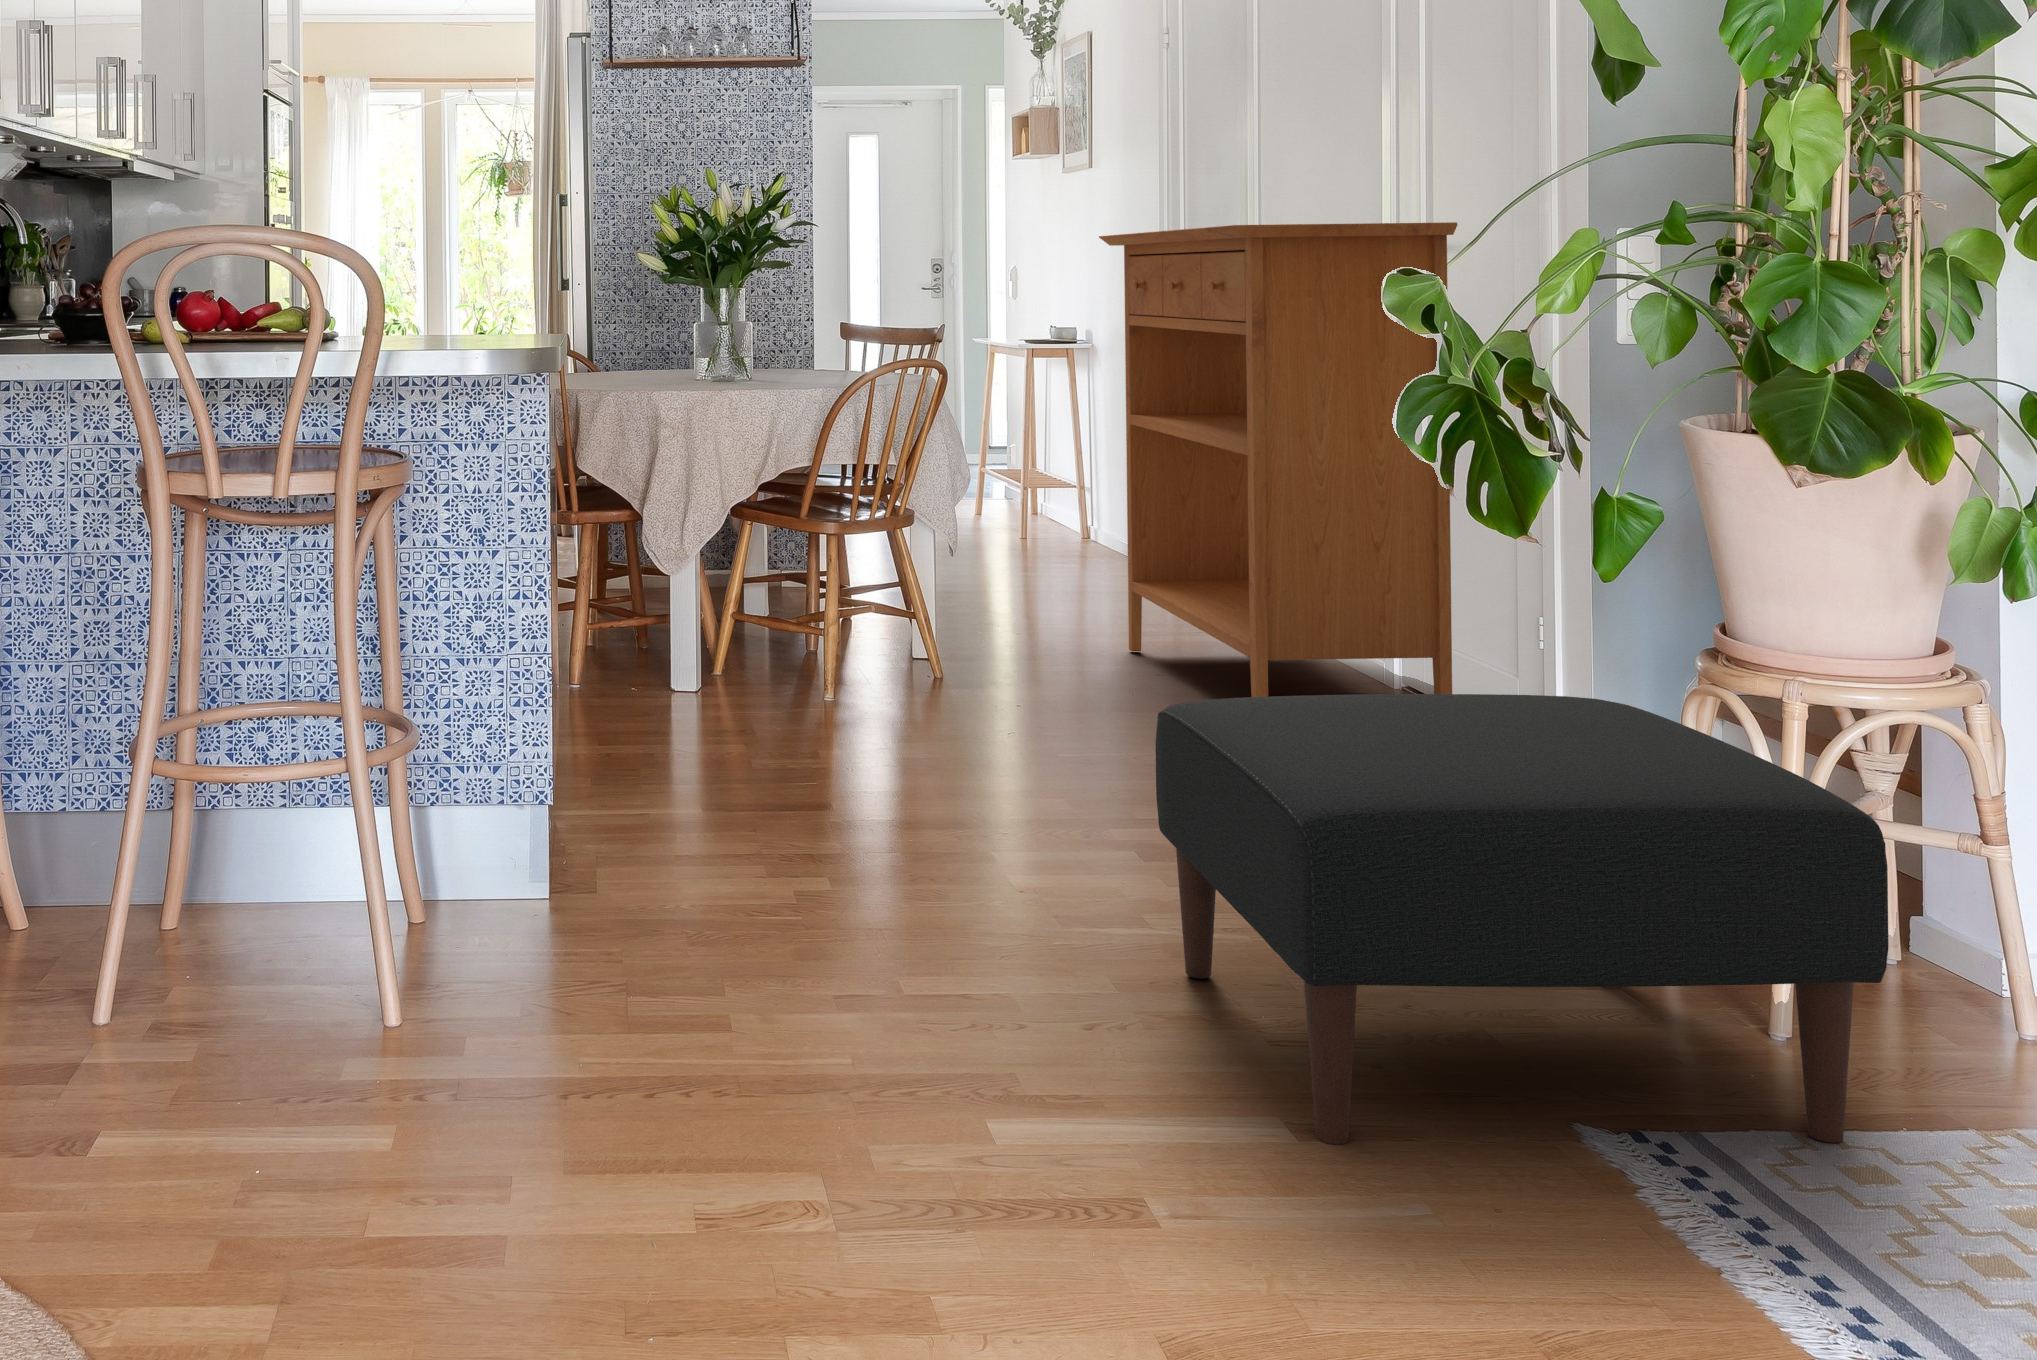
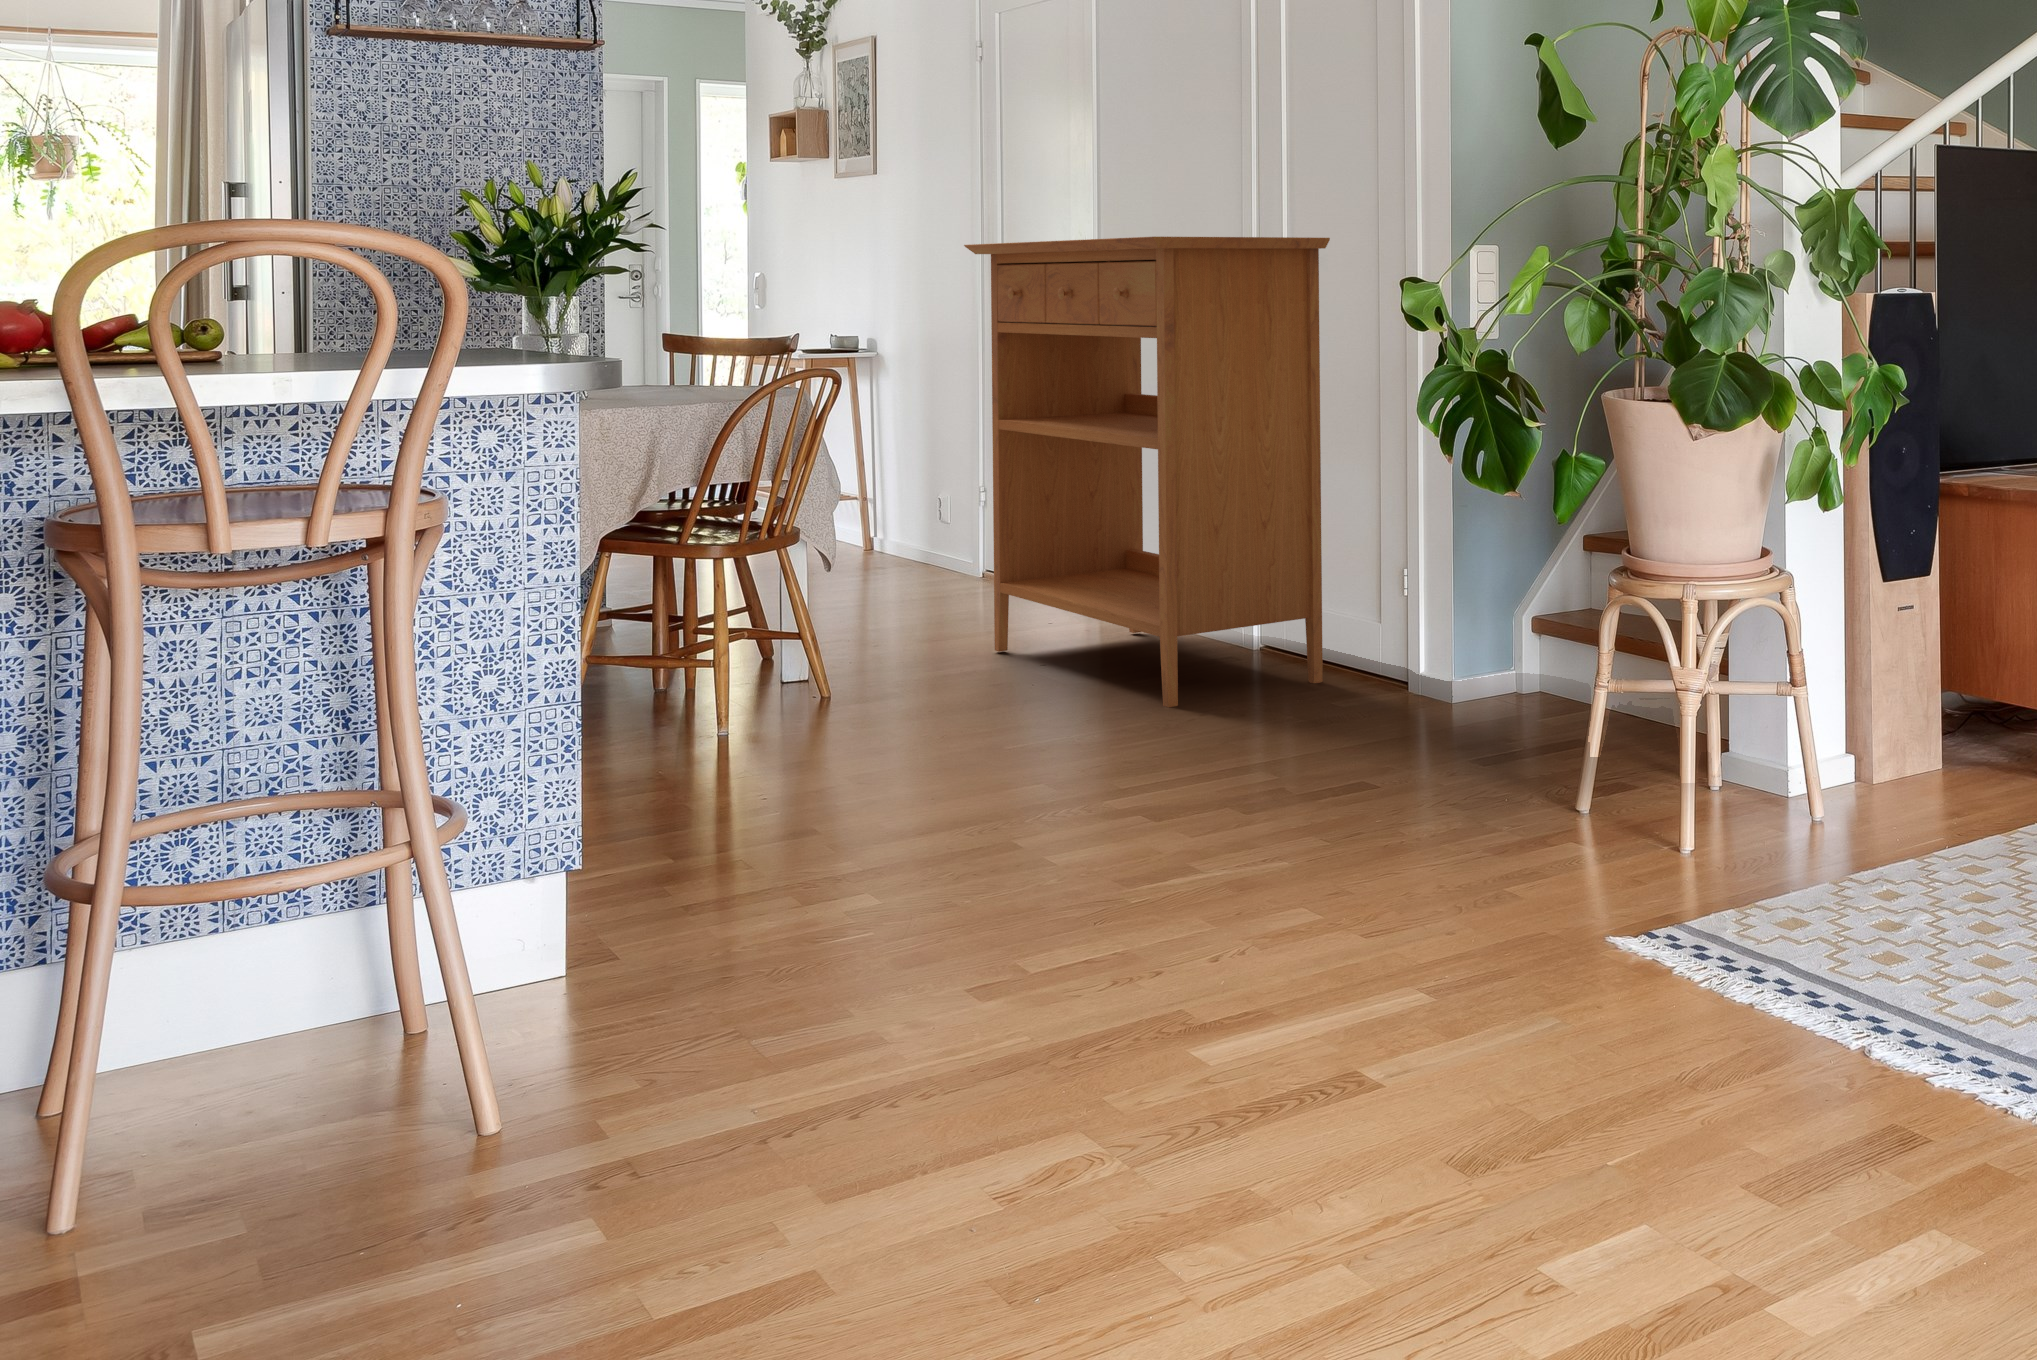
ottoman: present [1156,694,1888,1145] -> none [1234,619,1793,994]

